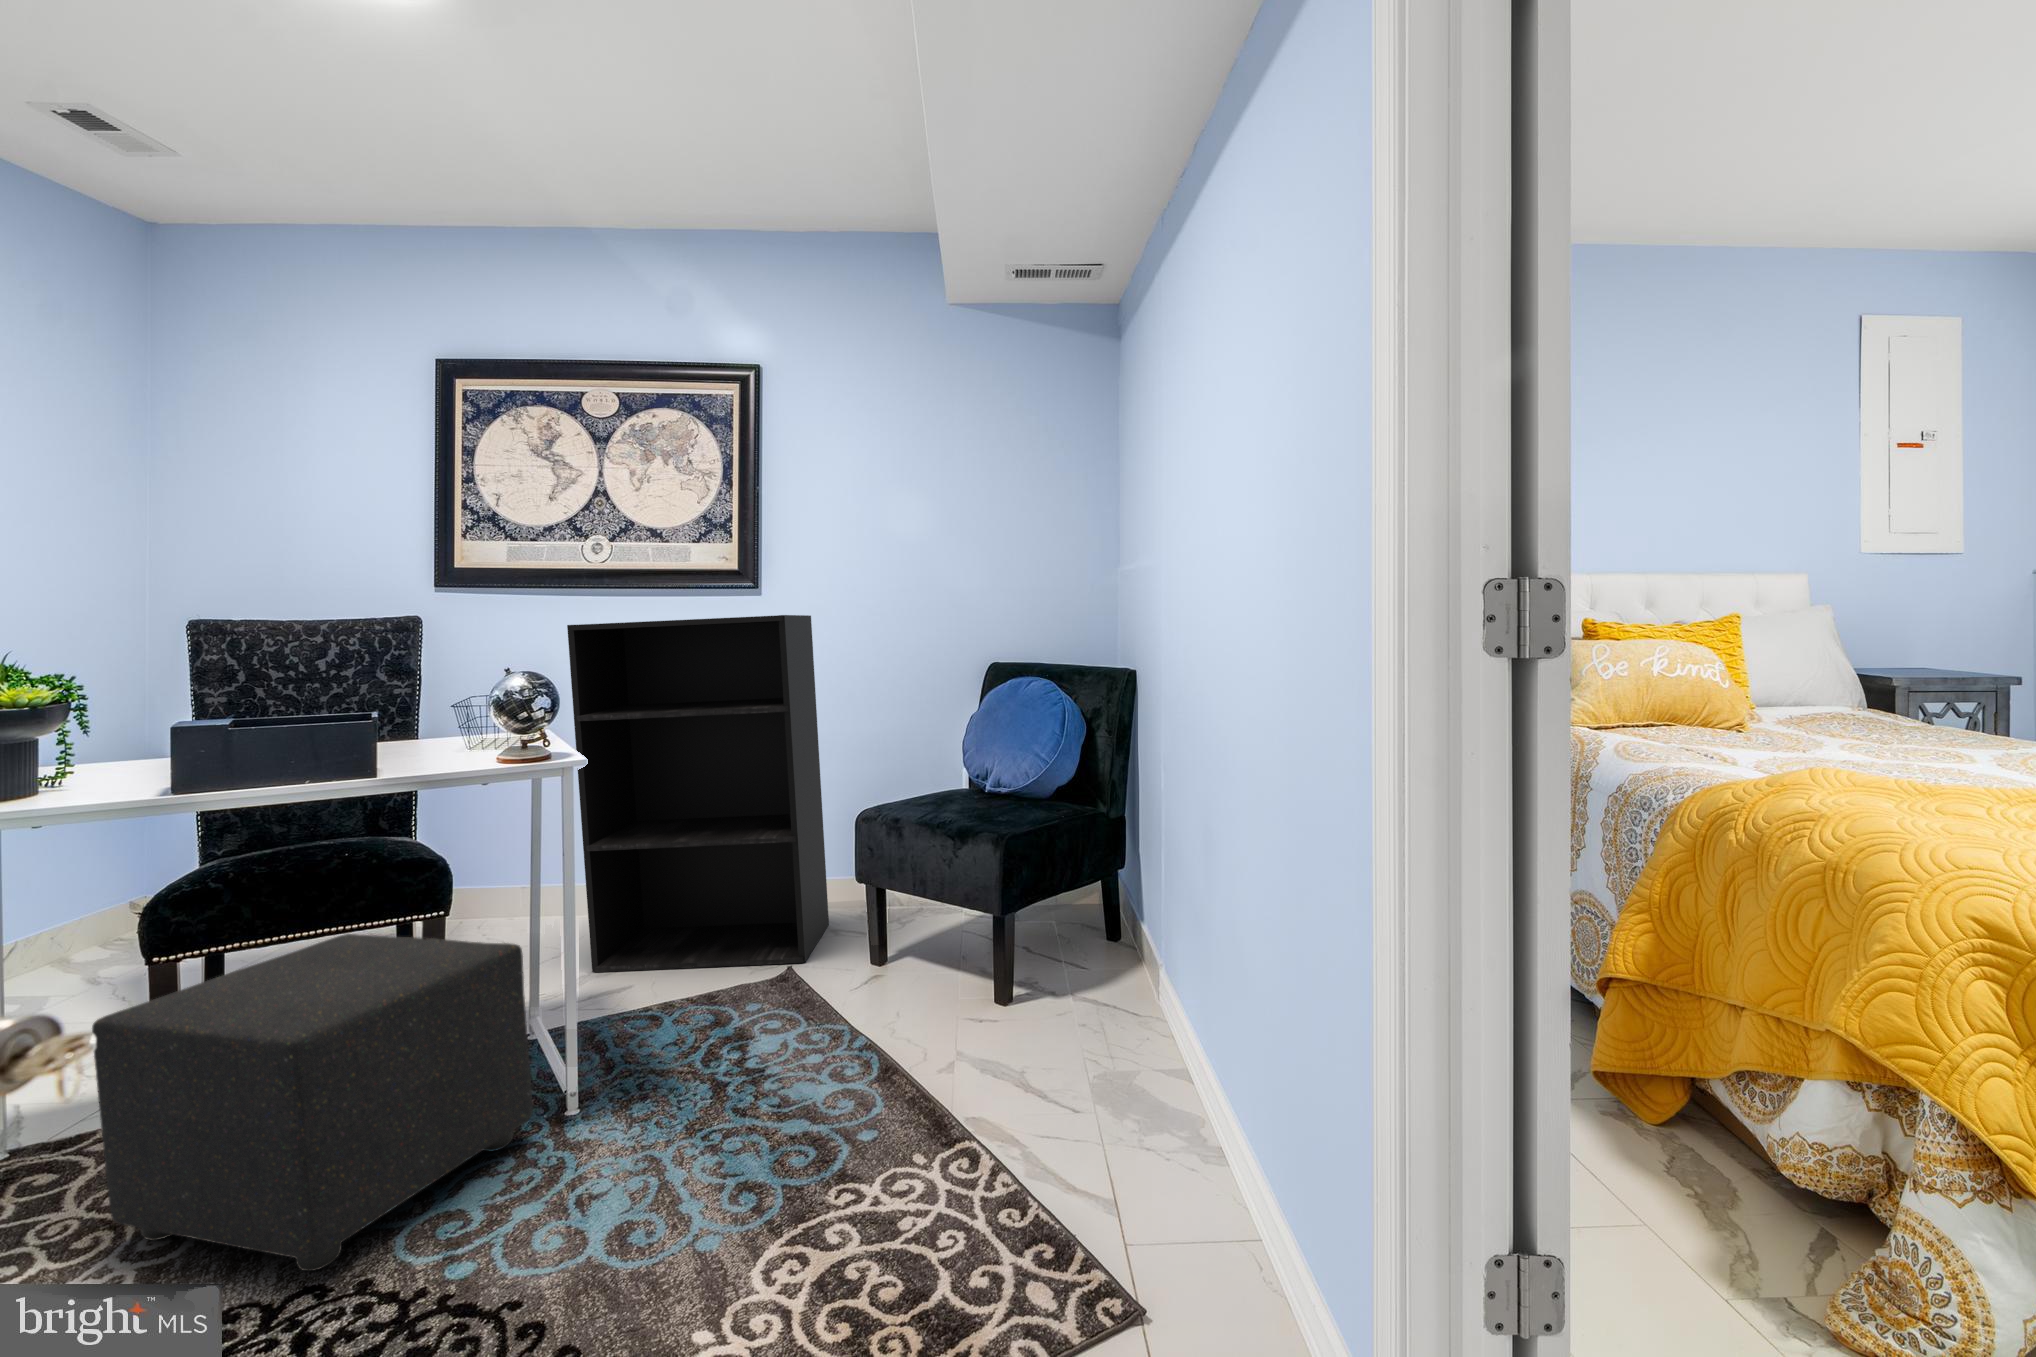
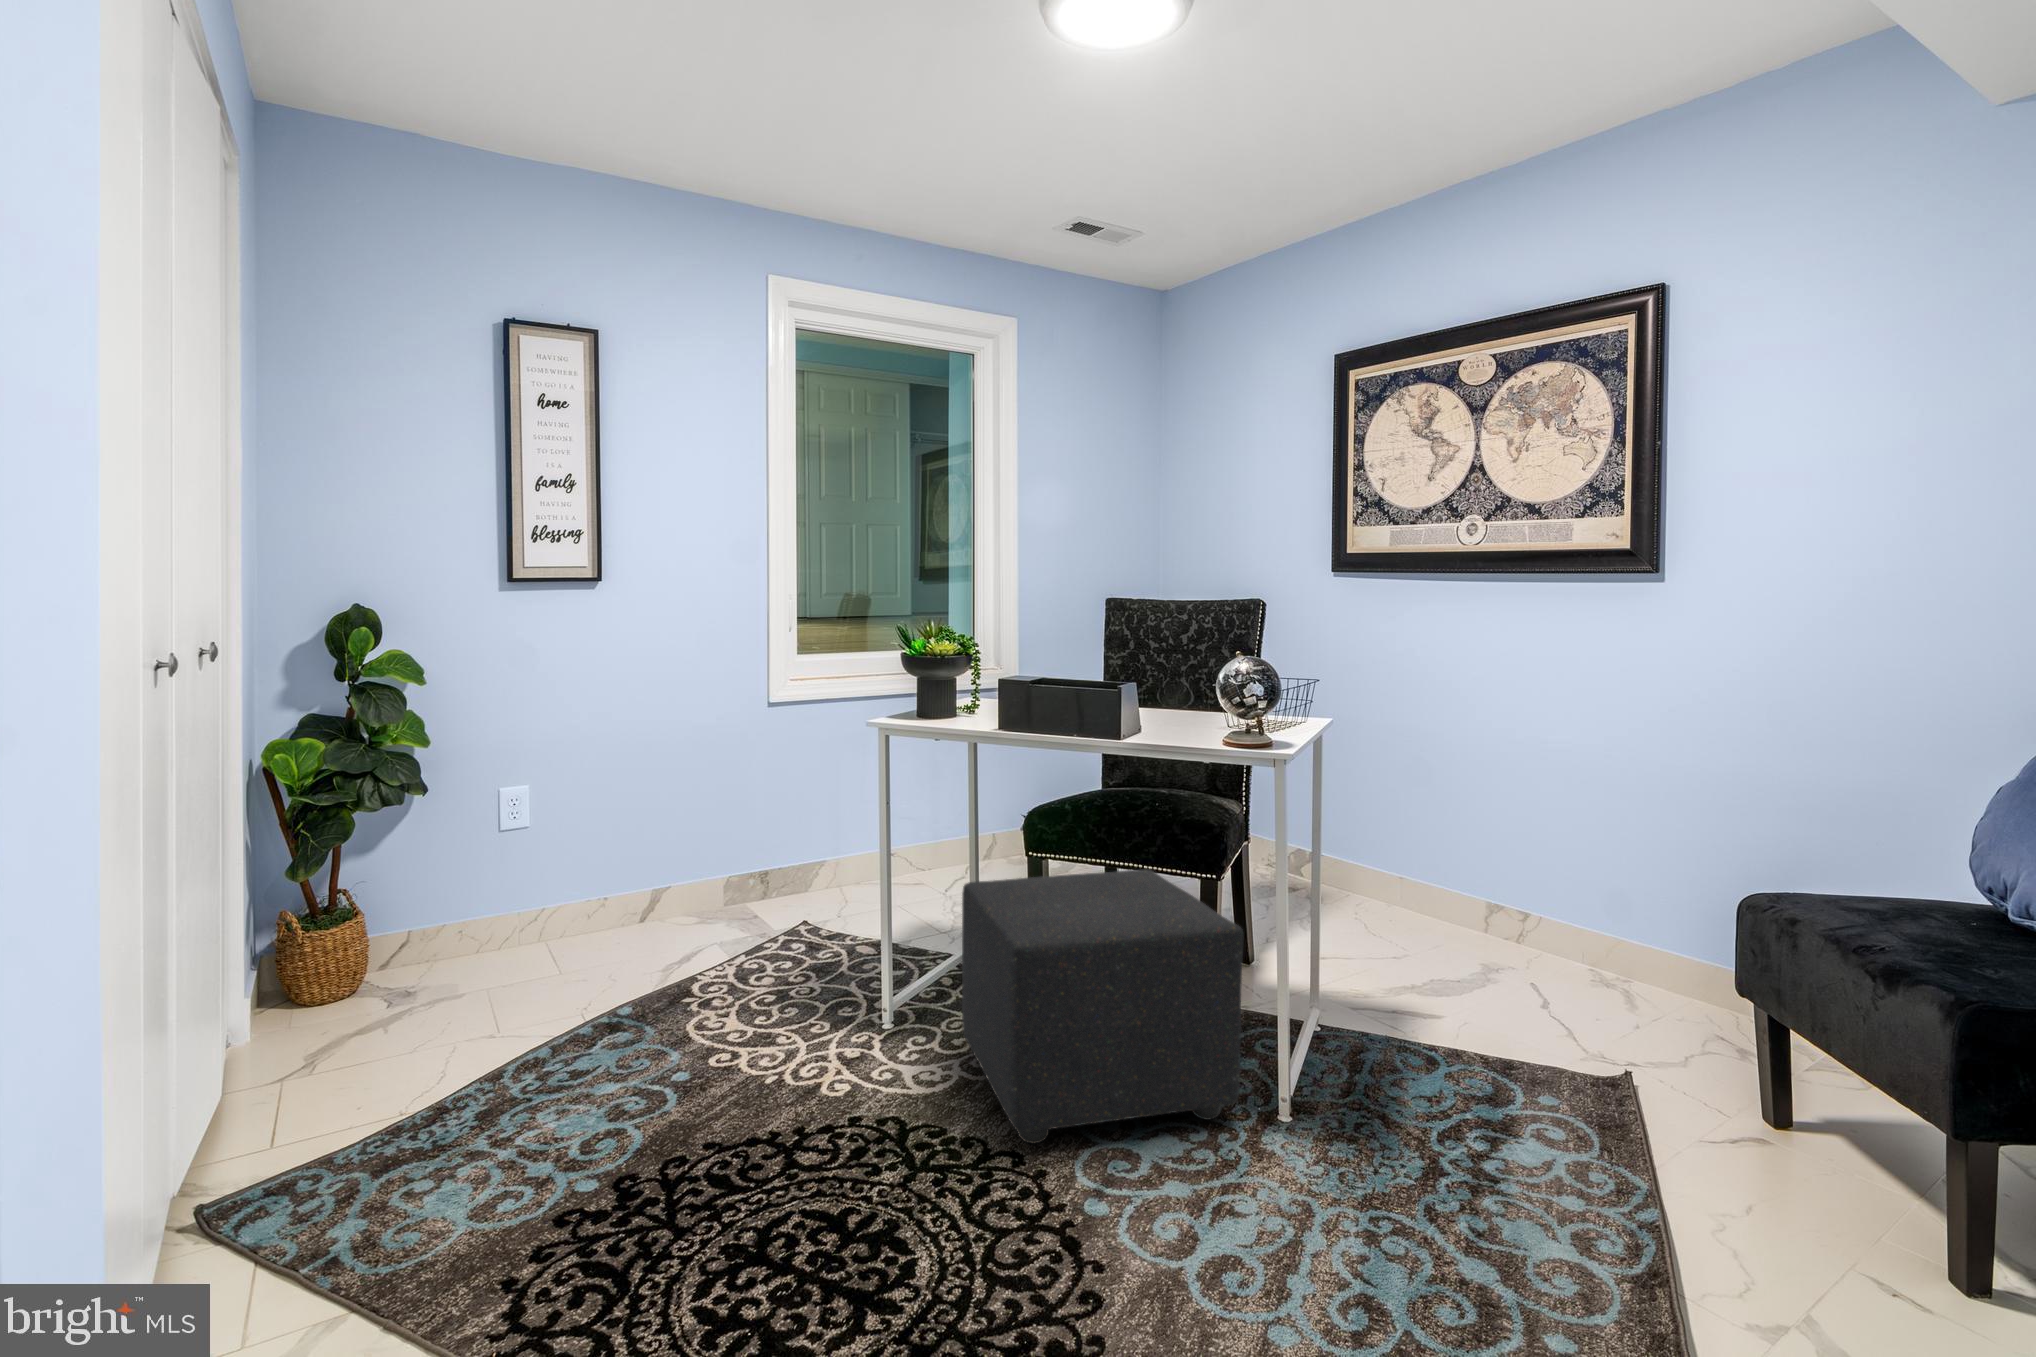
bookshelf: present [567,615,829,972] -> none [1419,596,1774,1074]

